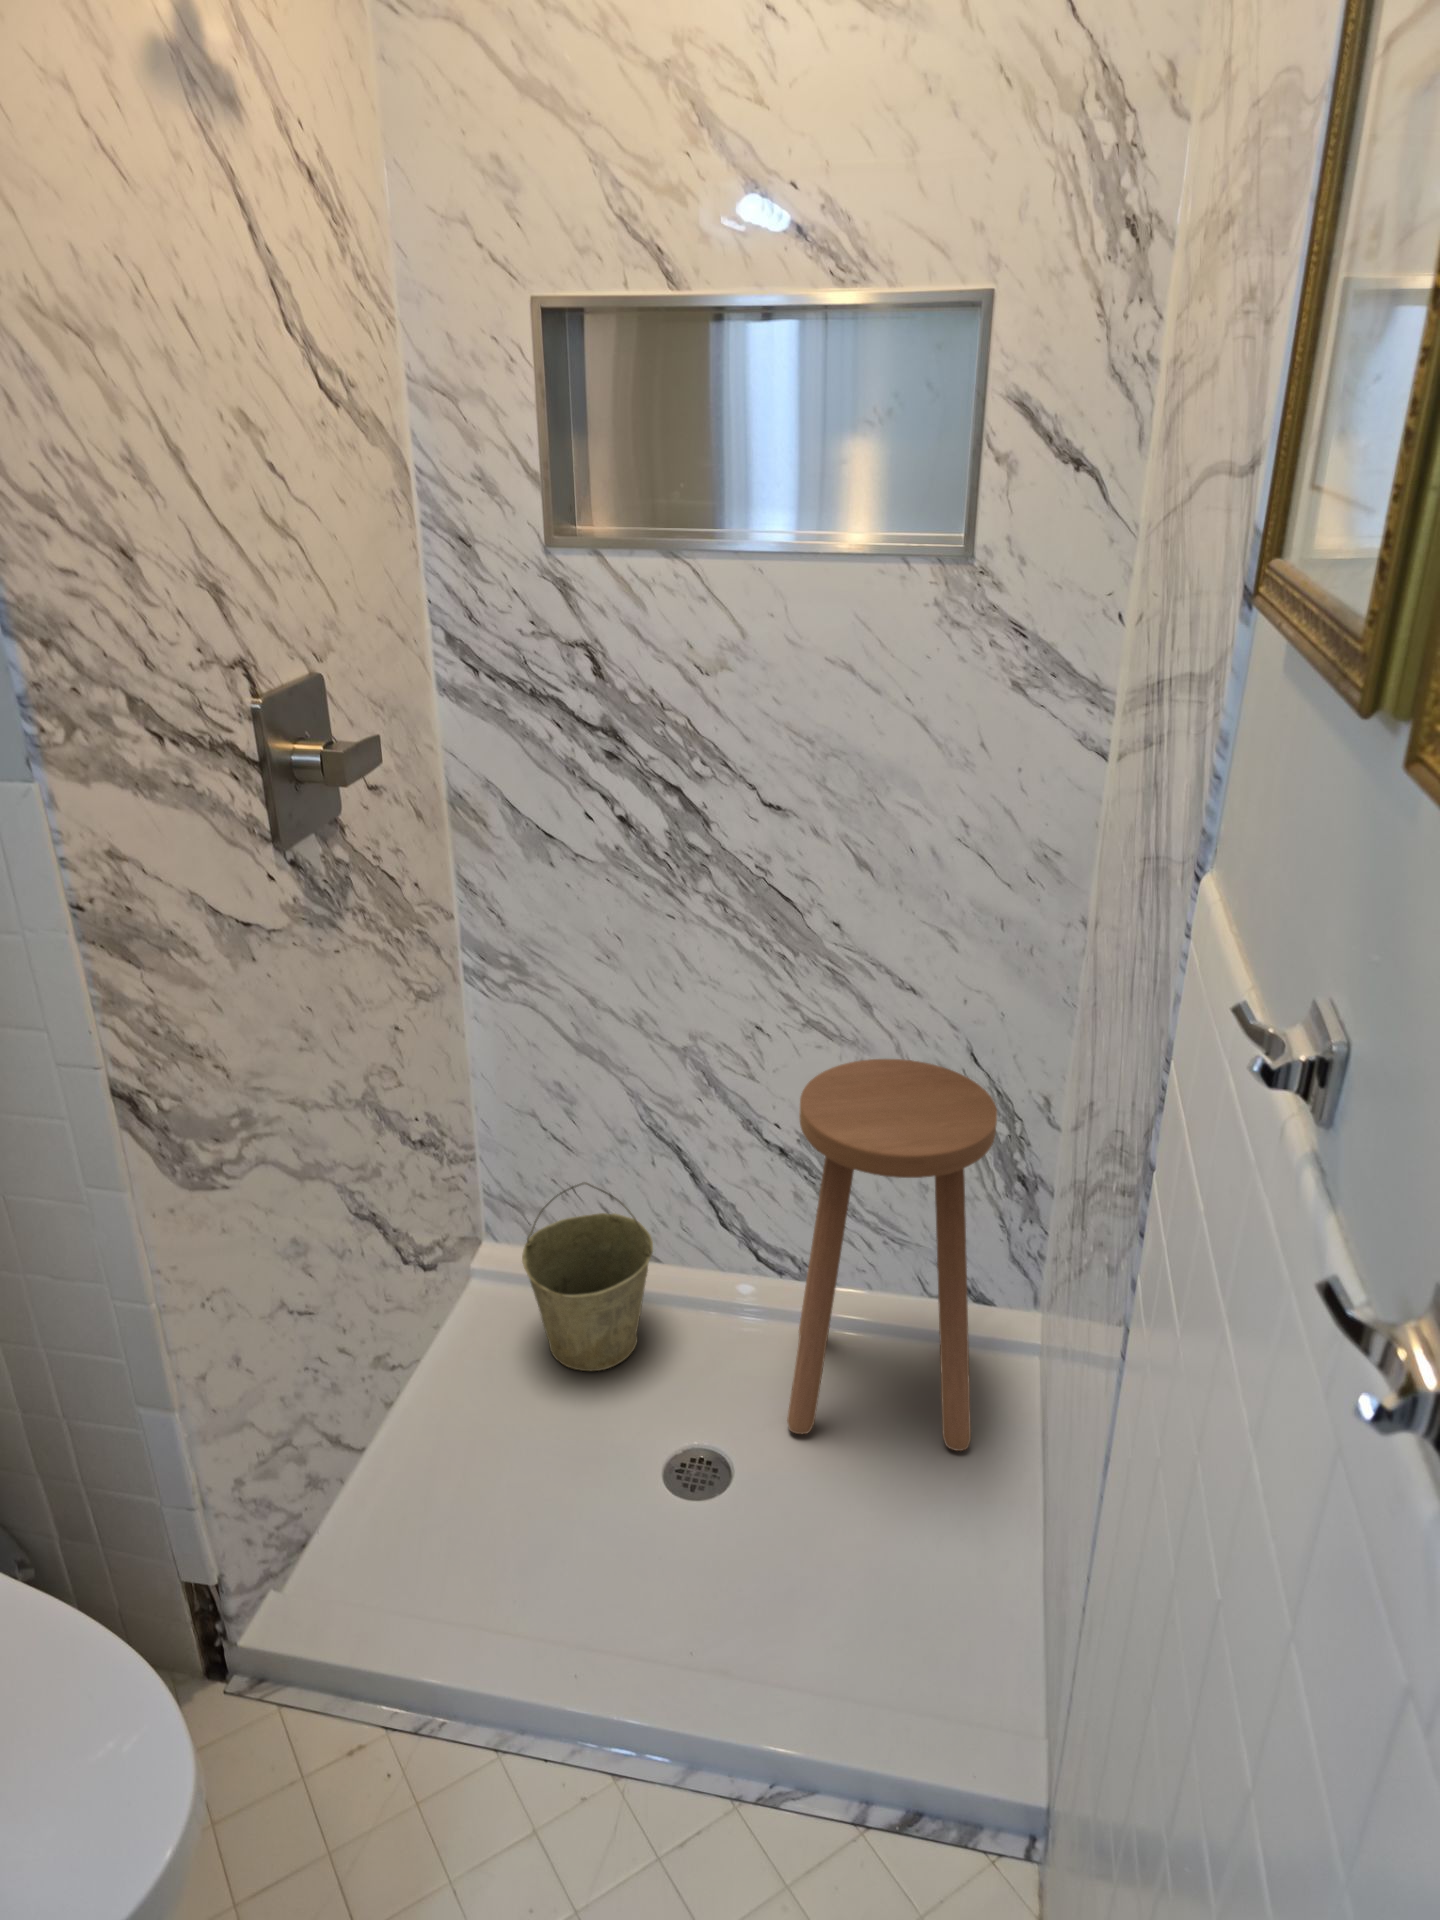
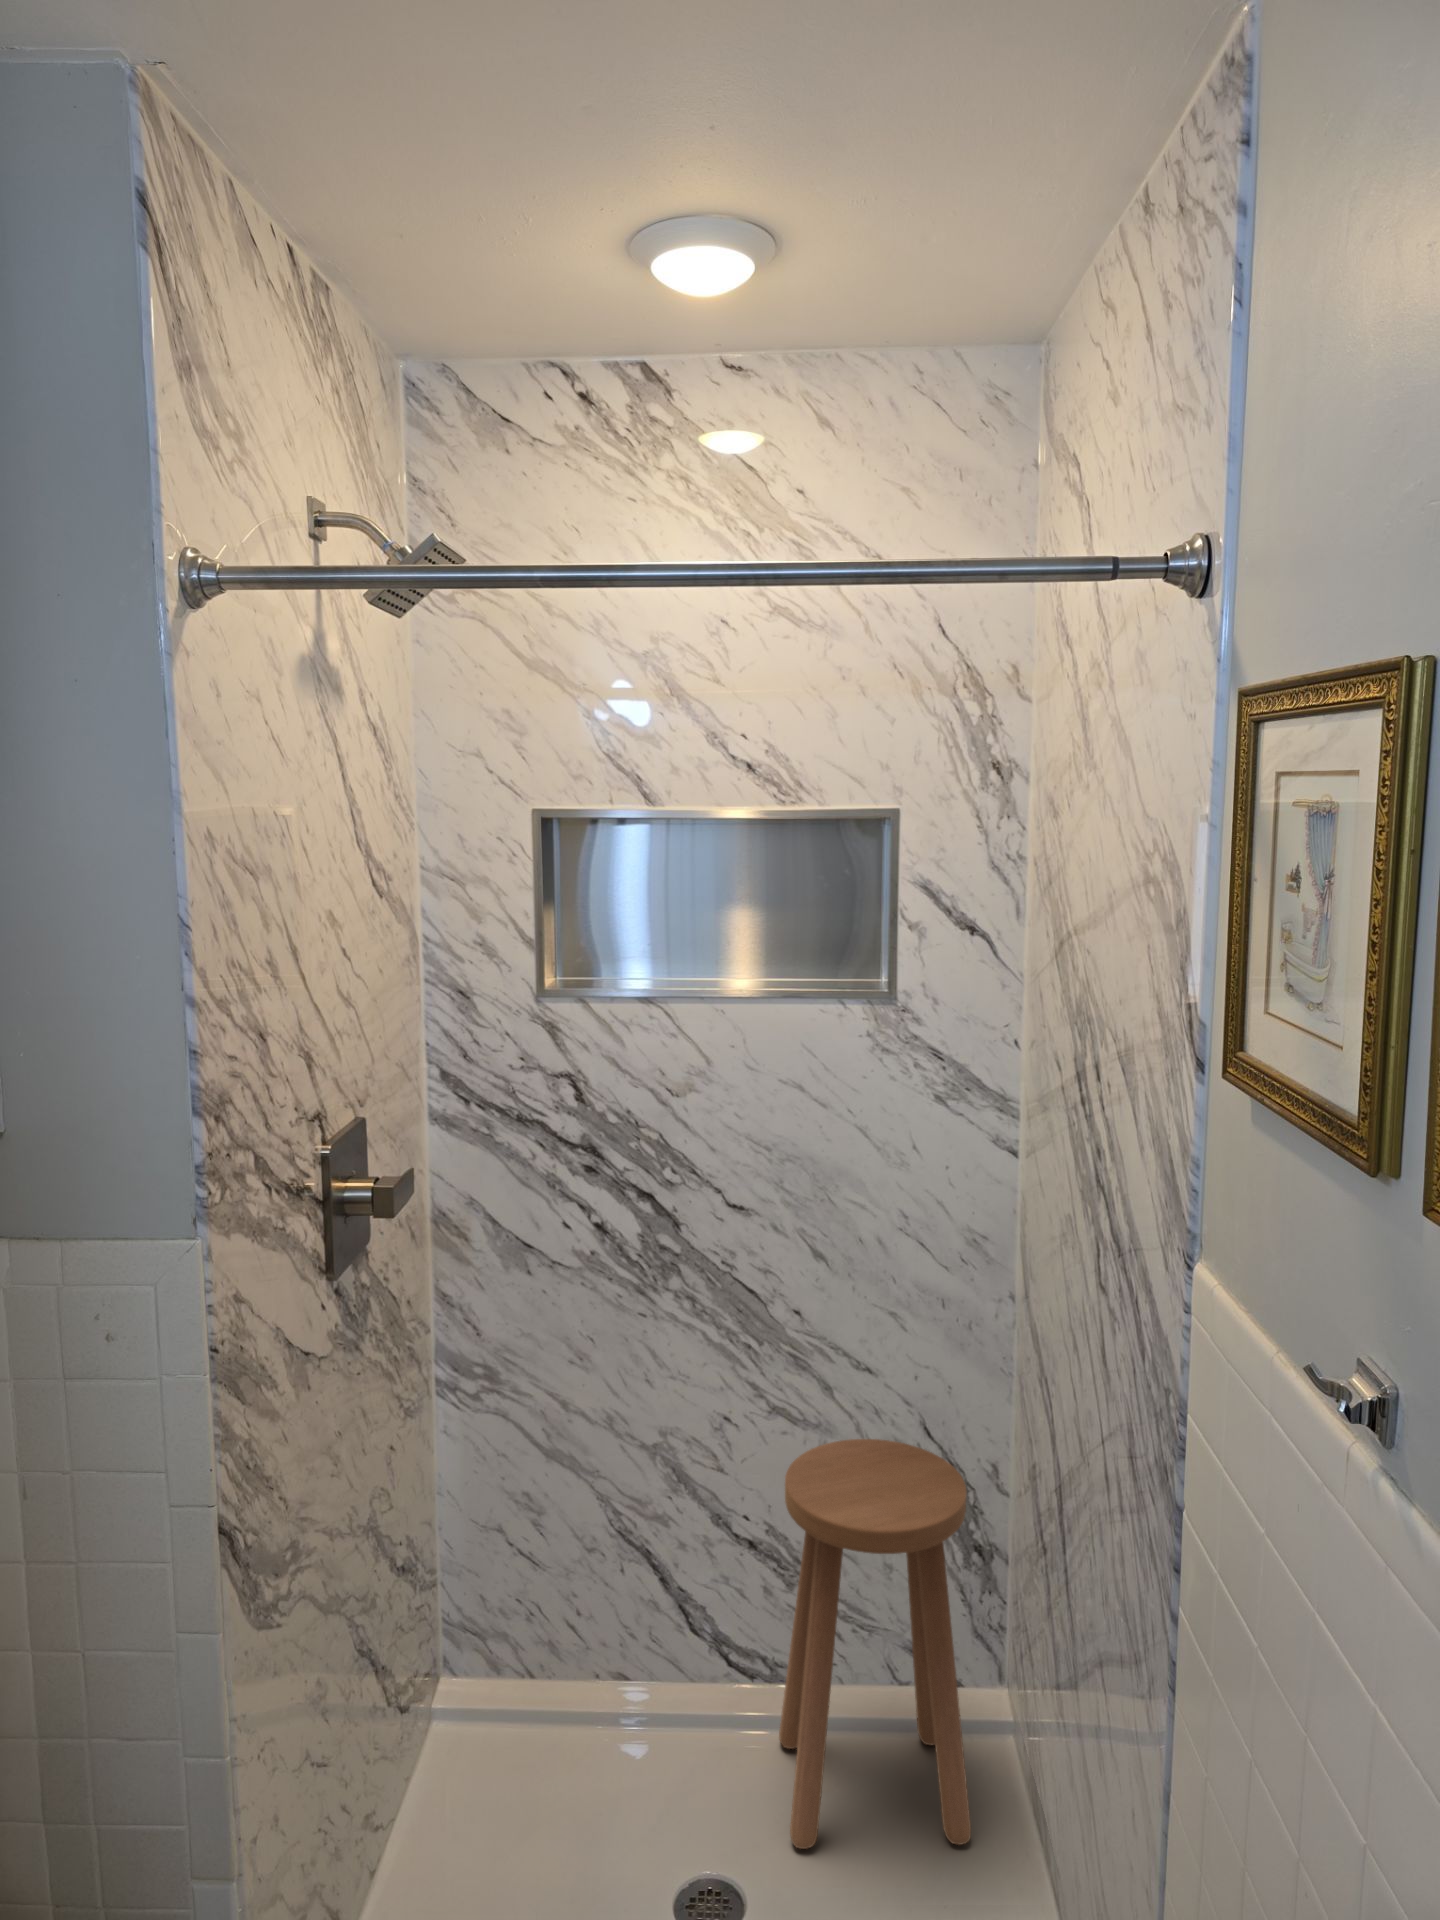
bucket: present [522,1182,653,1371] -> none [505,1595,637,1810]

